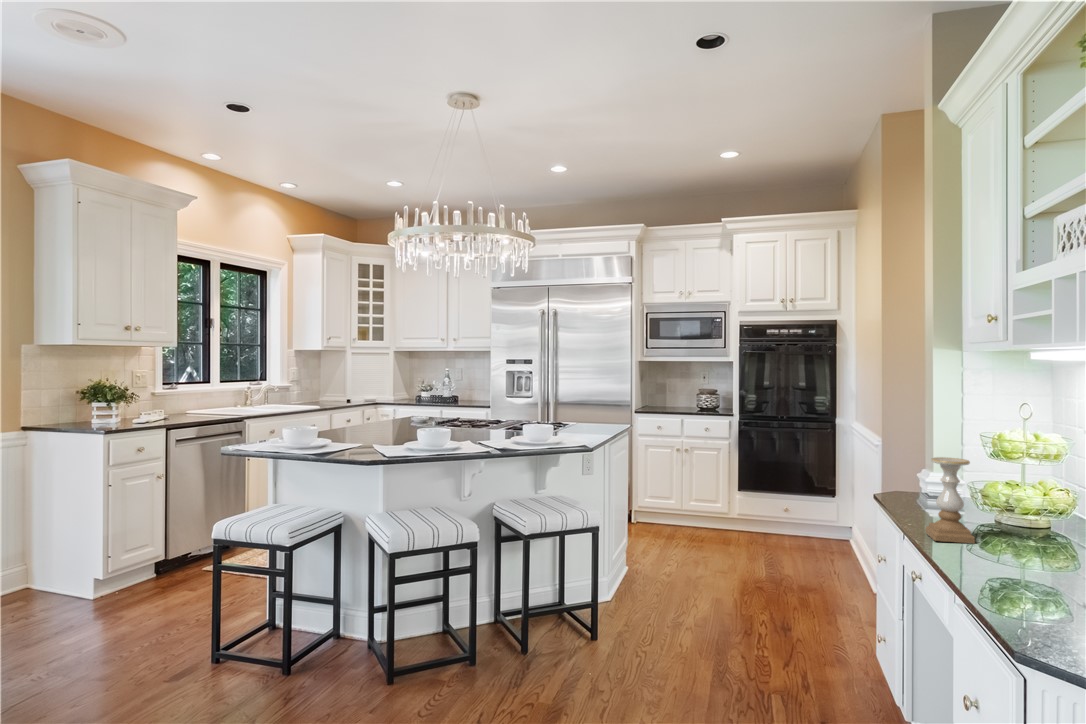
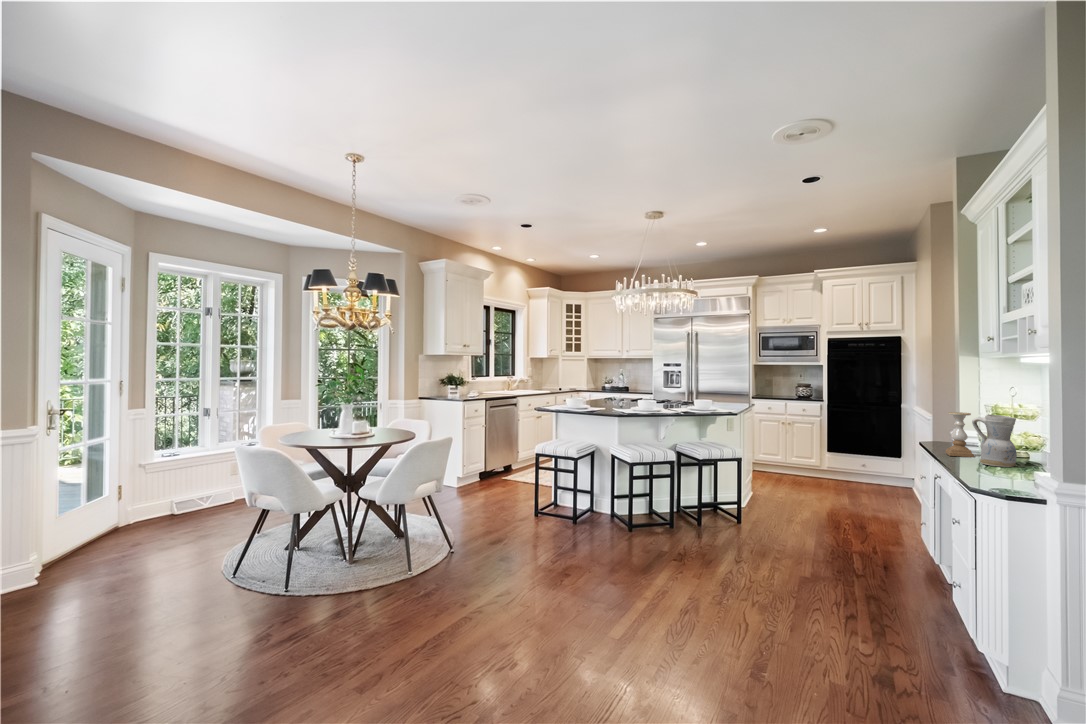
ceramic pitcher: none [980,470,1061,574] -> present [972,415,1017,467]

